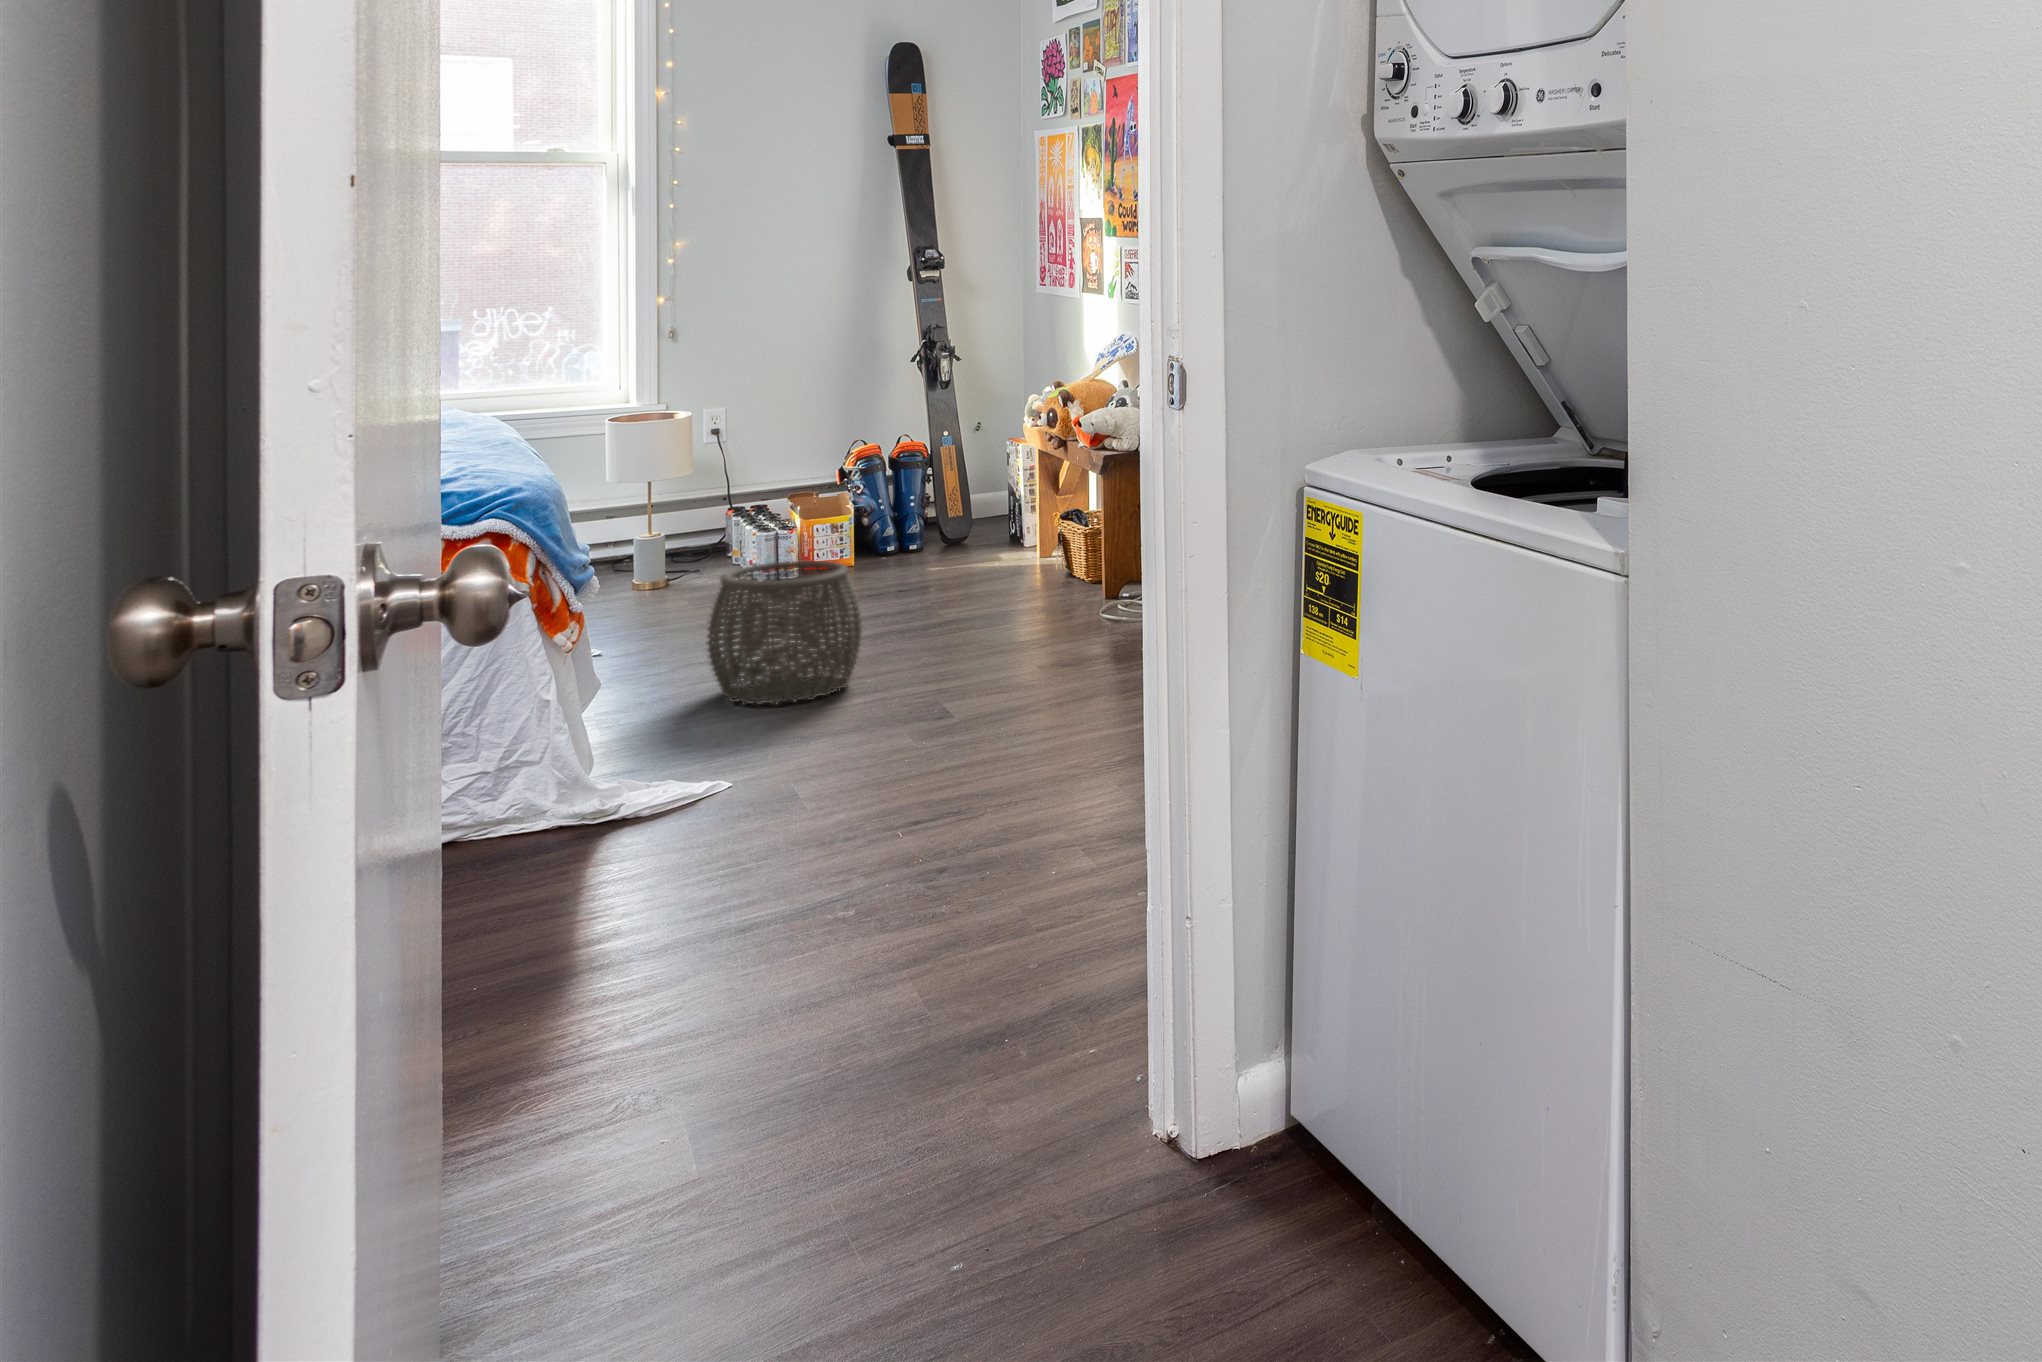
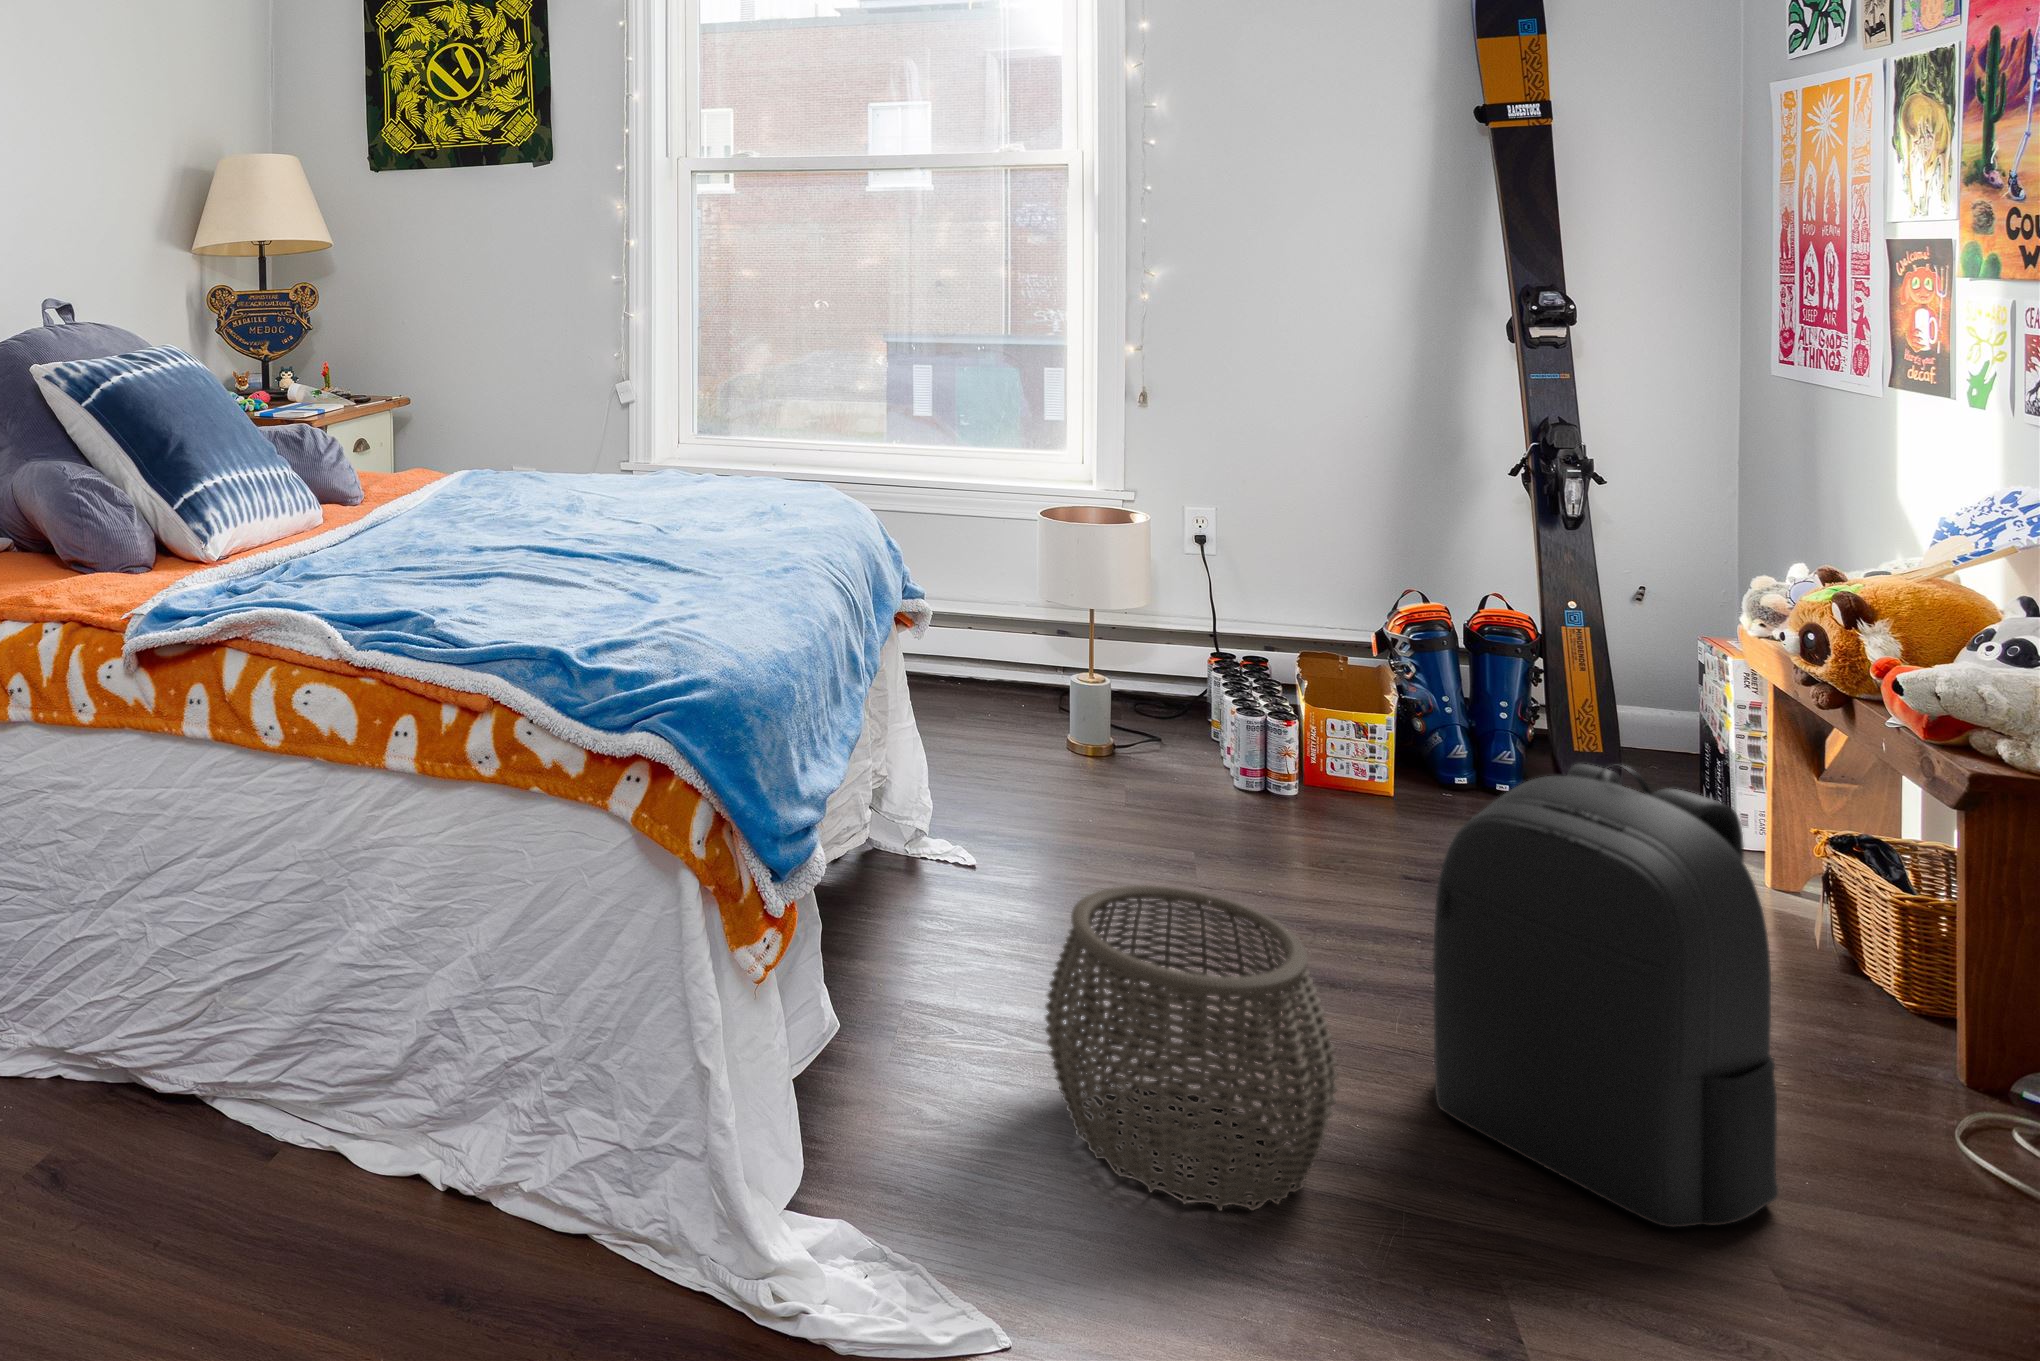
backpack: none [901,460,1039,653] -> present [1433,764,1778,1227]

